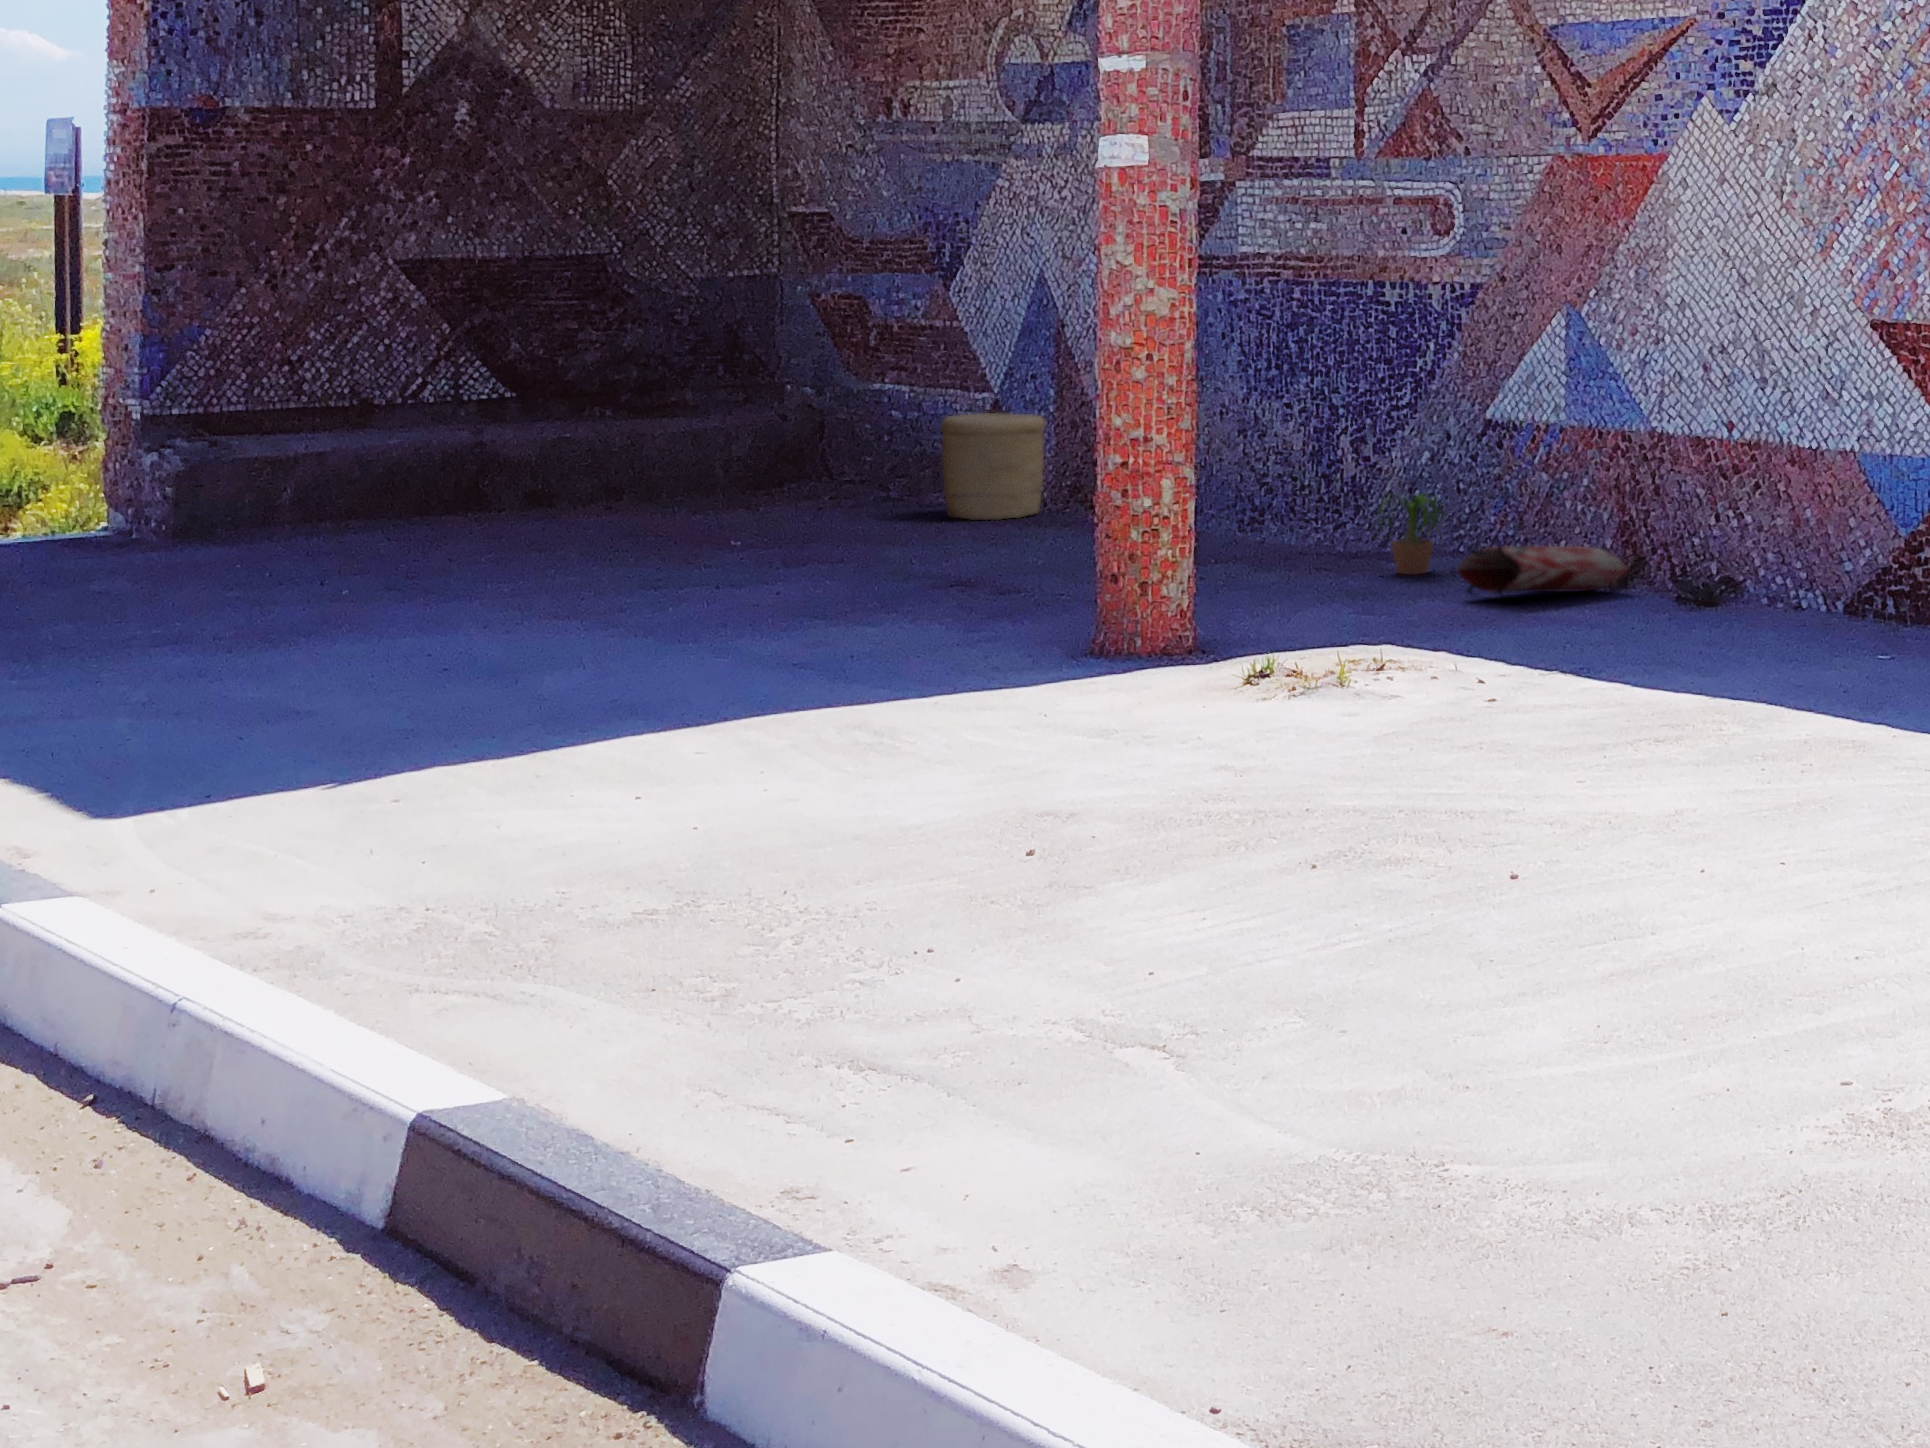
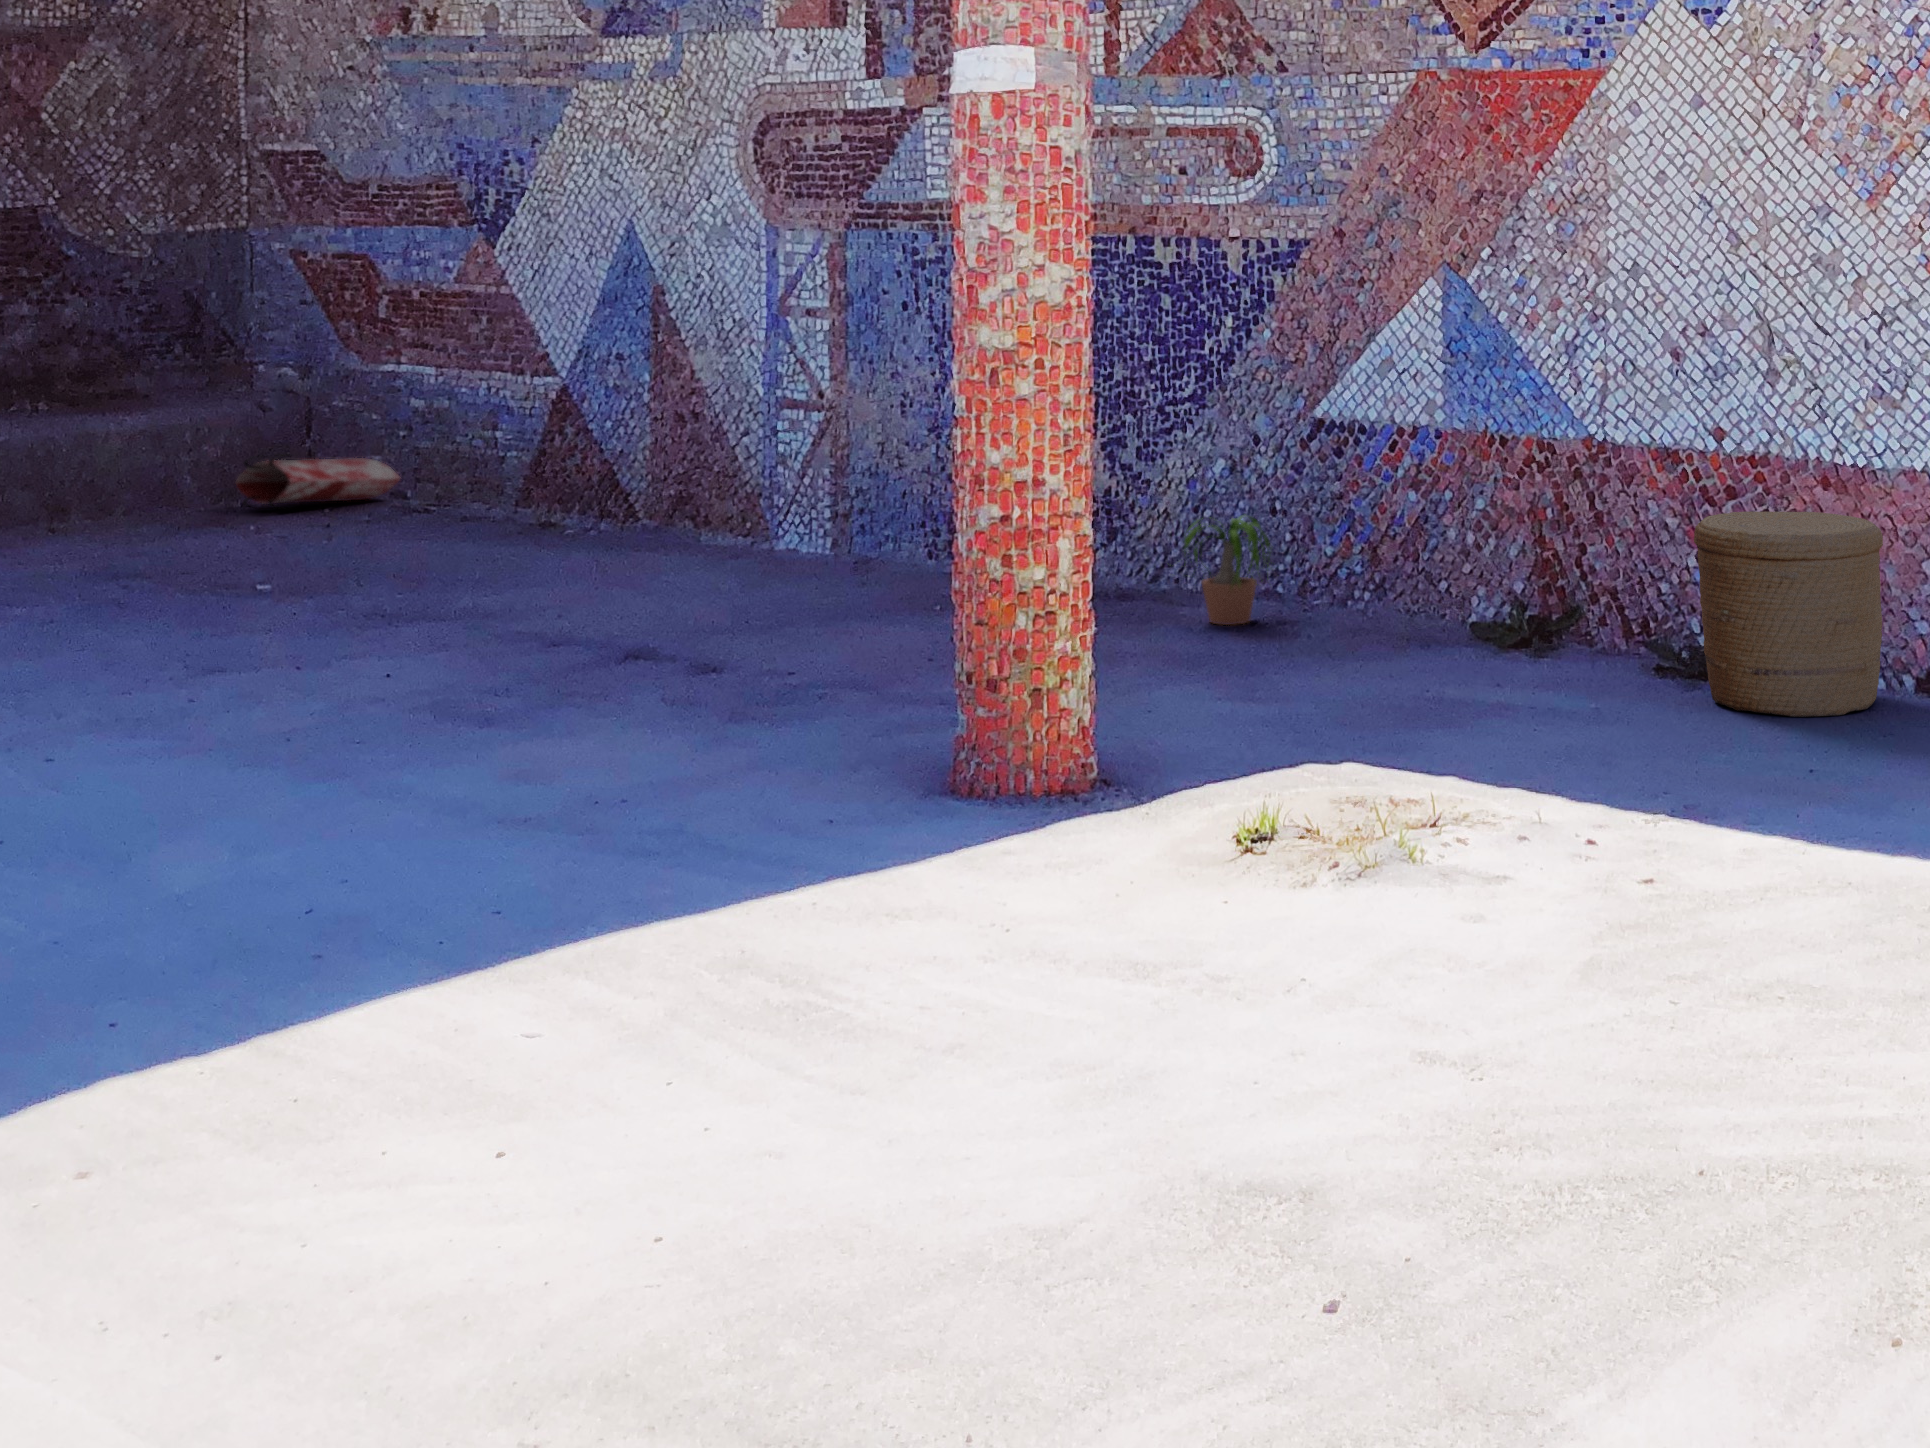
basket: present [941,413,1046,520] -> present [1694,511,1883,717]
bag: present [1458,541,1627,598] -> present [236,454,400,508]

